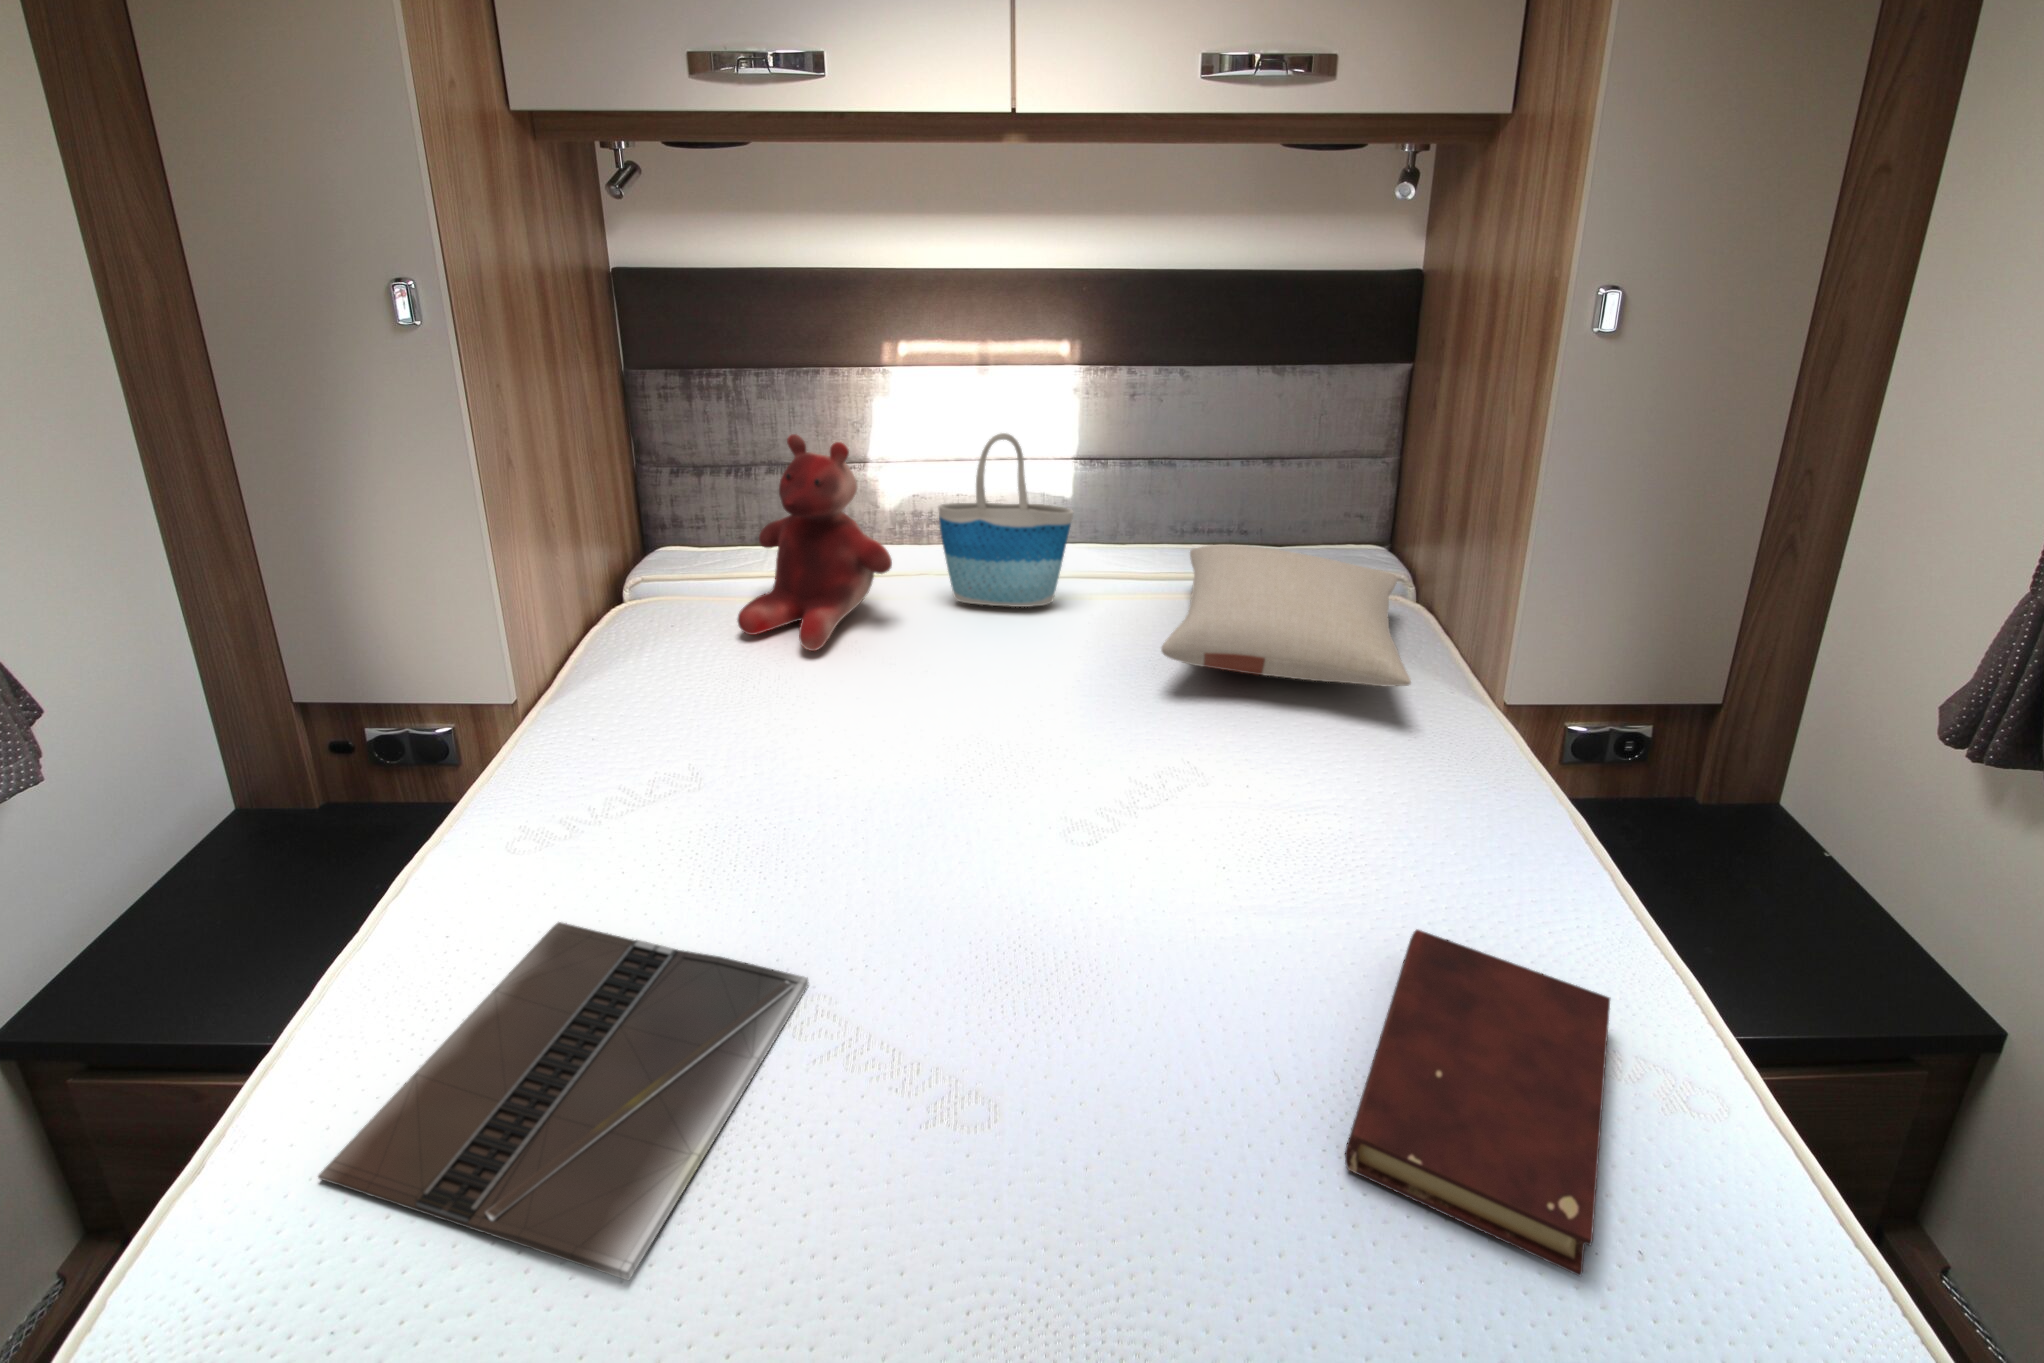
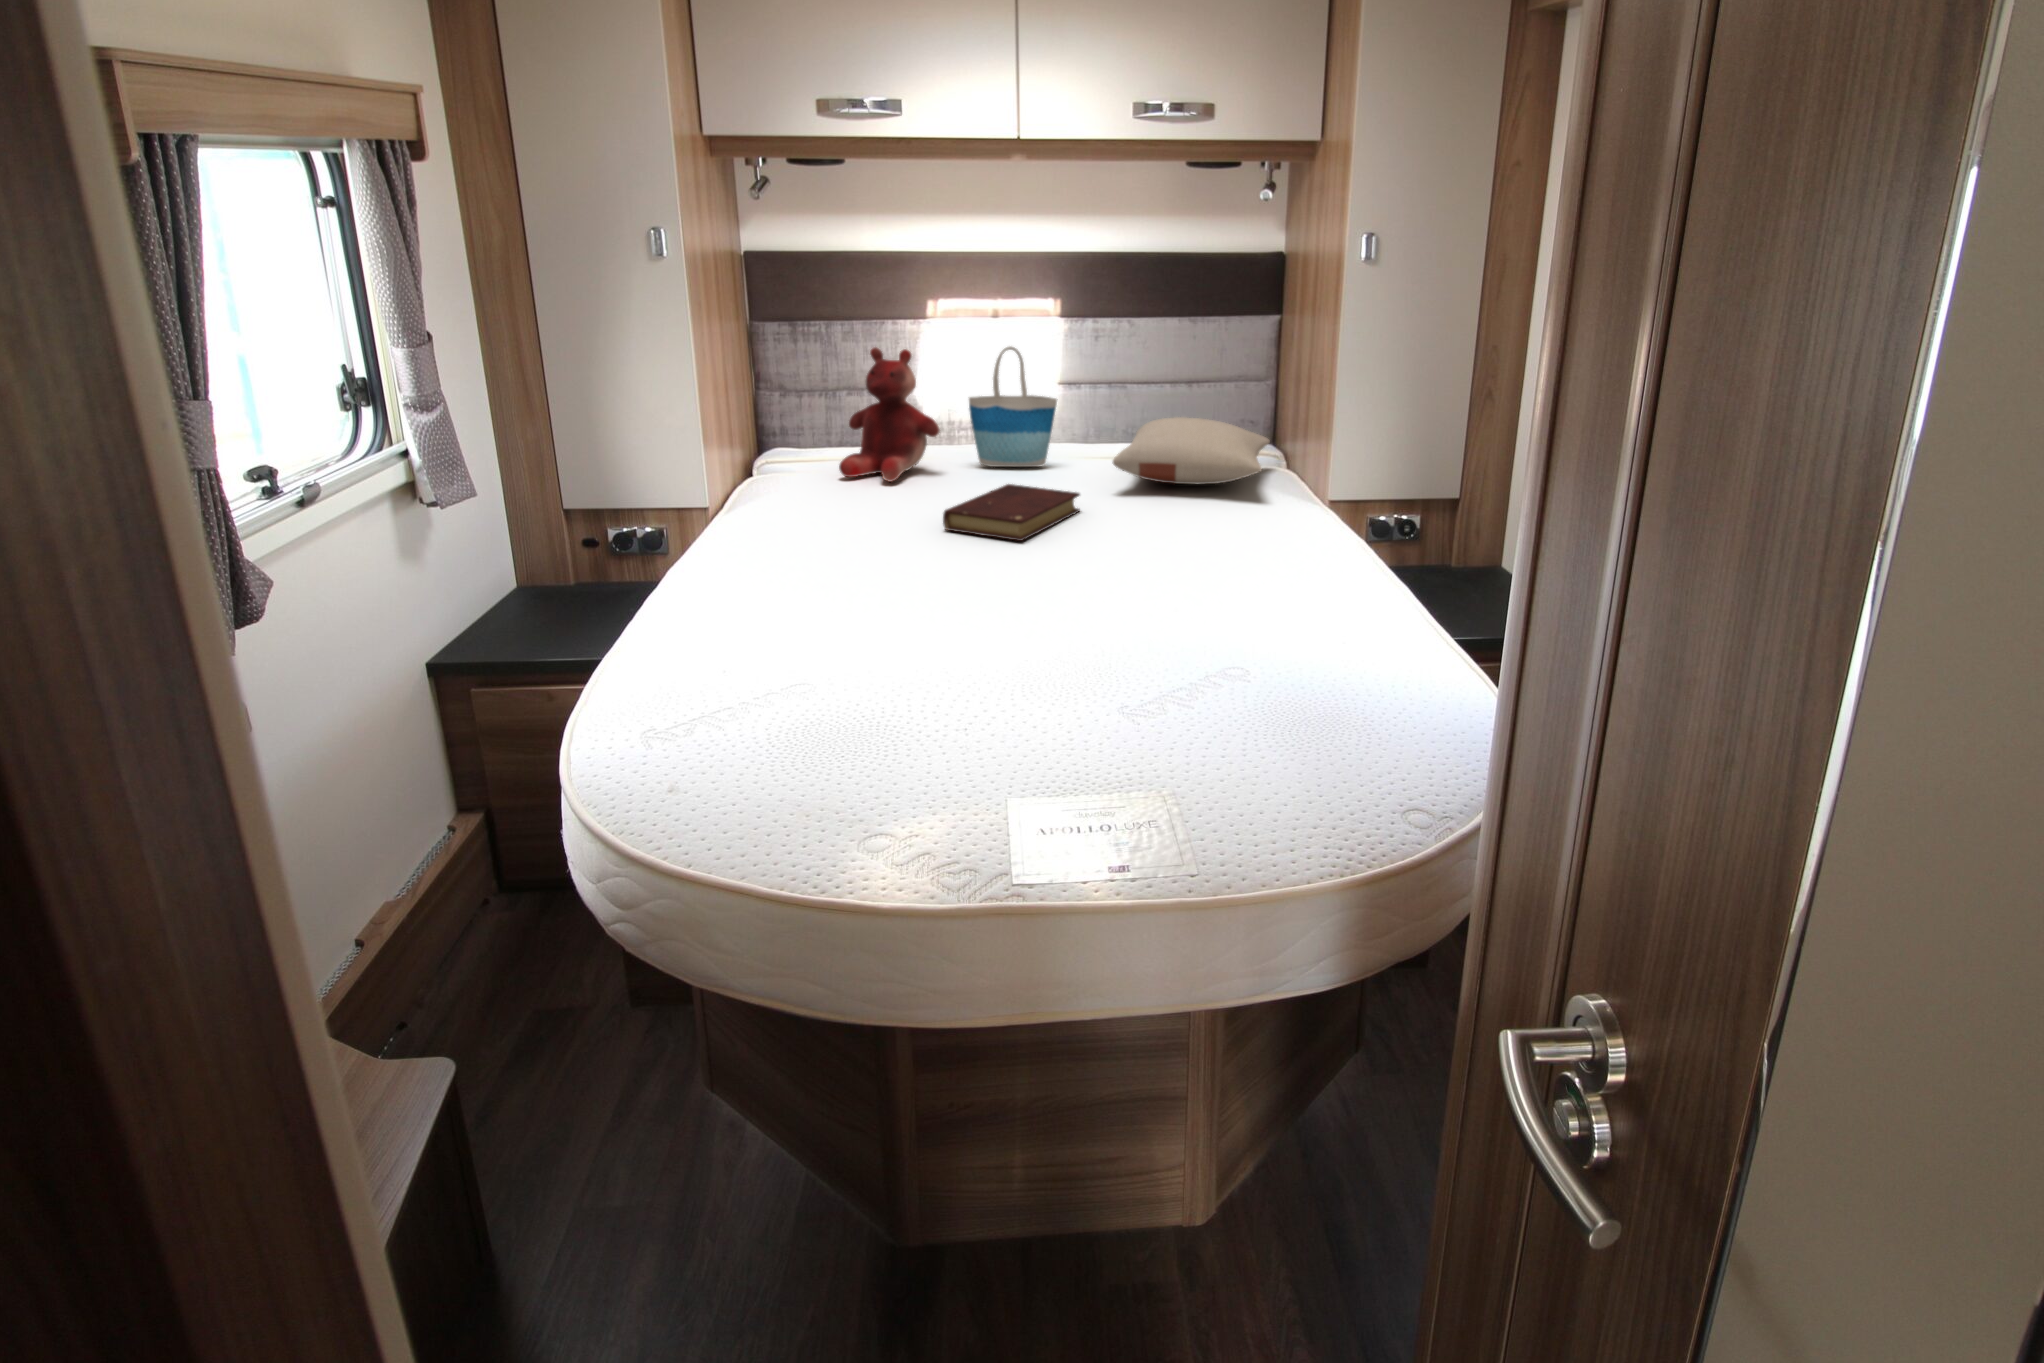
laptop: present [318,922,809,1280] -> none [690,556,916,623]
book: present [1345,930,1610,1276] -> present [943,484,1080,541]

